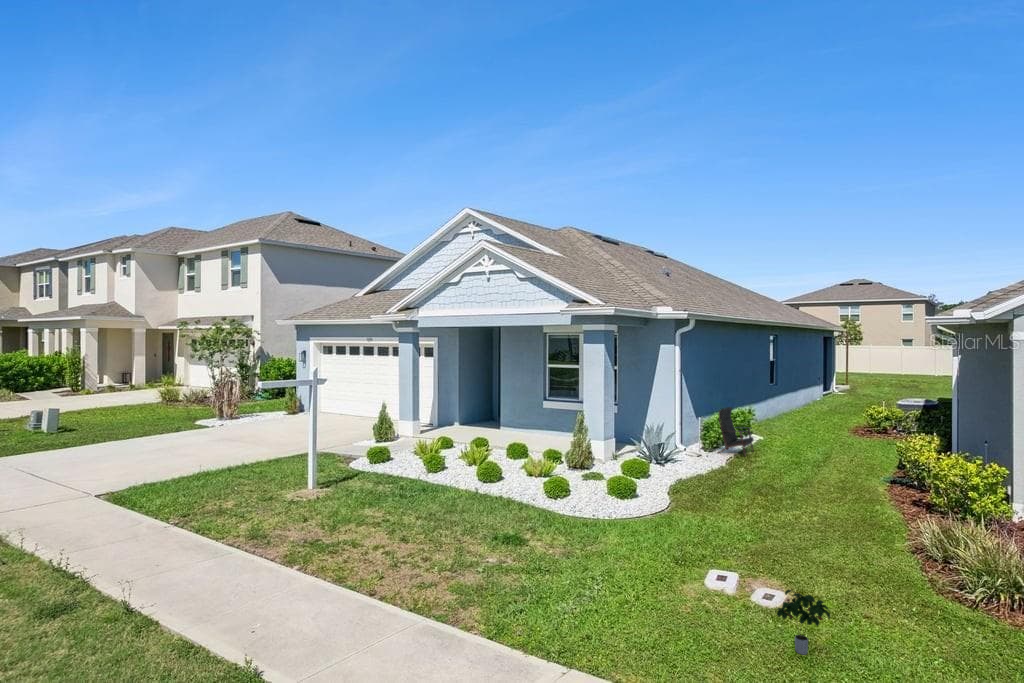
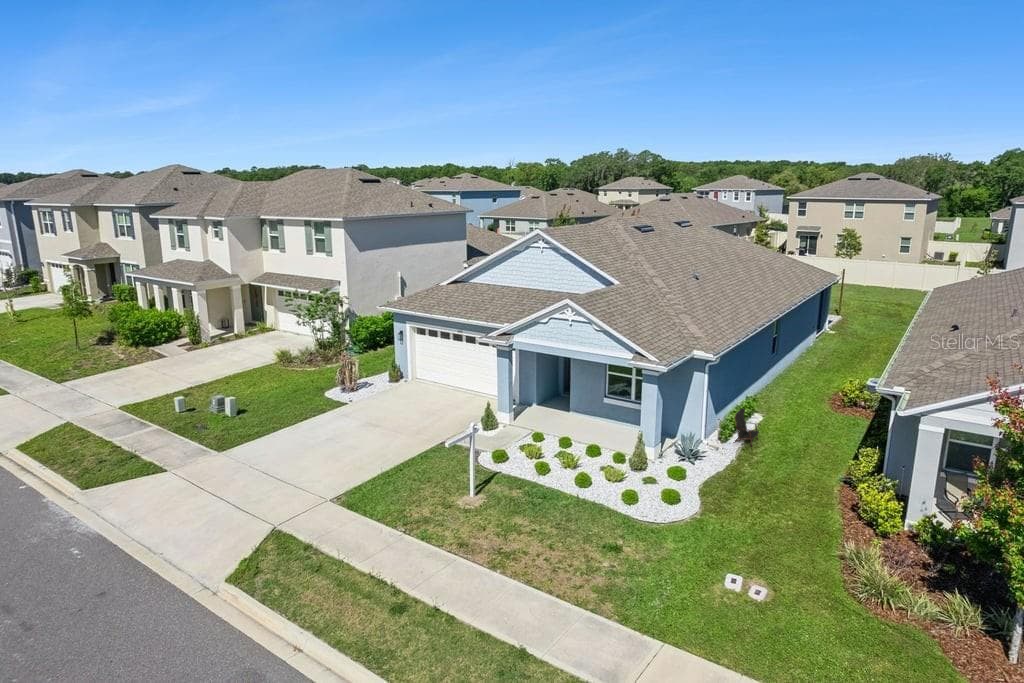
potted plant: present [775,590,830,655] -> none [757,605,781,633]

